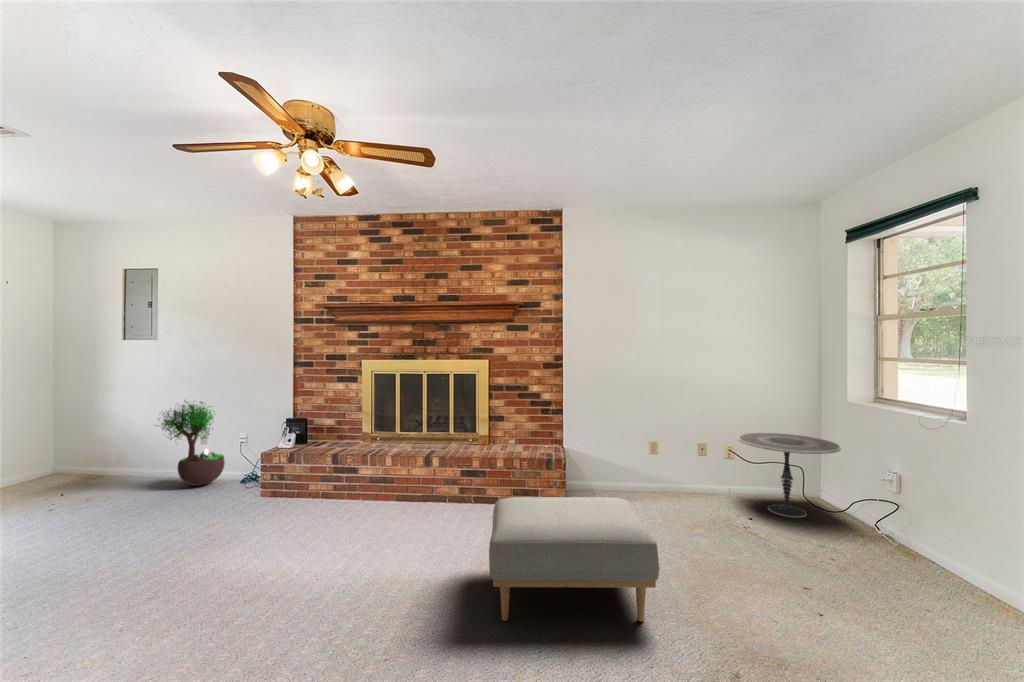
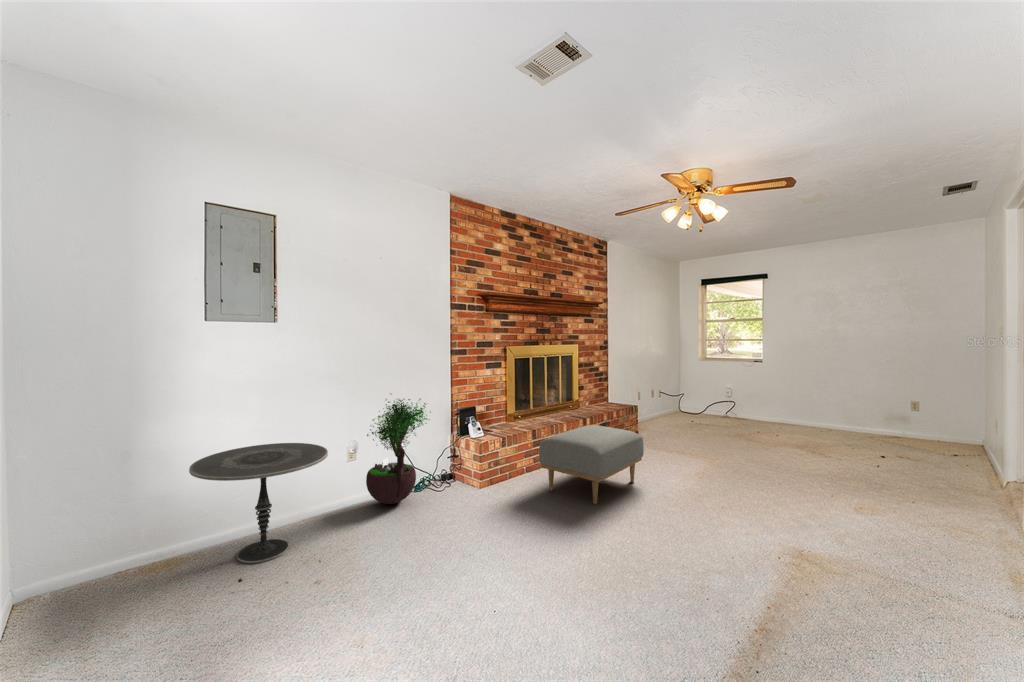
side table: present [738,433,841,518] -> present [189,443,328,563]
ottoman: present [489,497,659,622] -> present [539,425,644,504]

